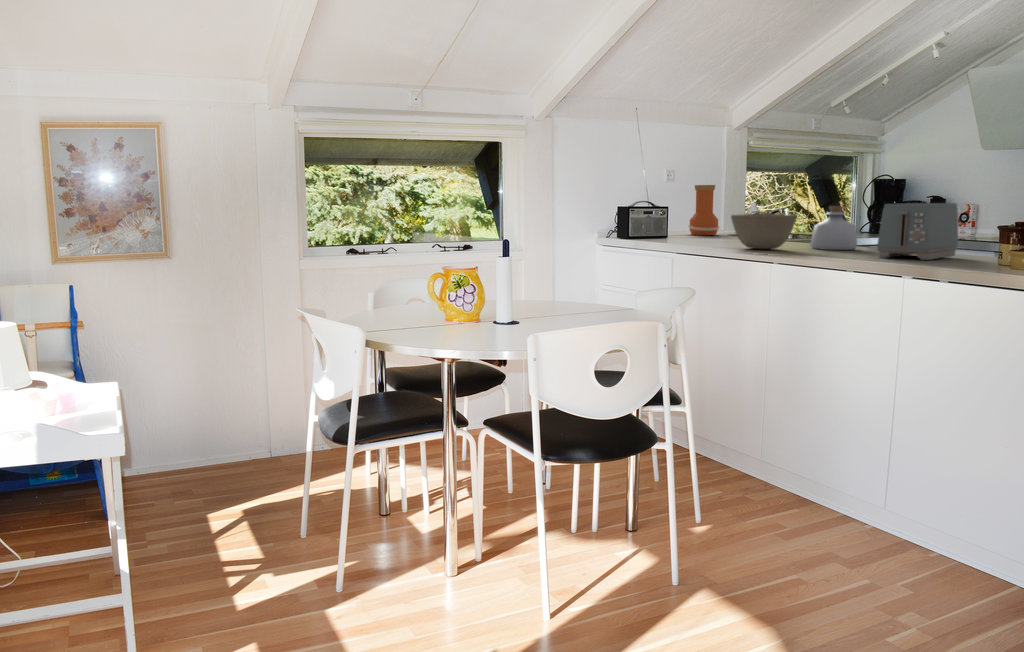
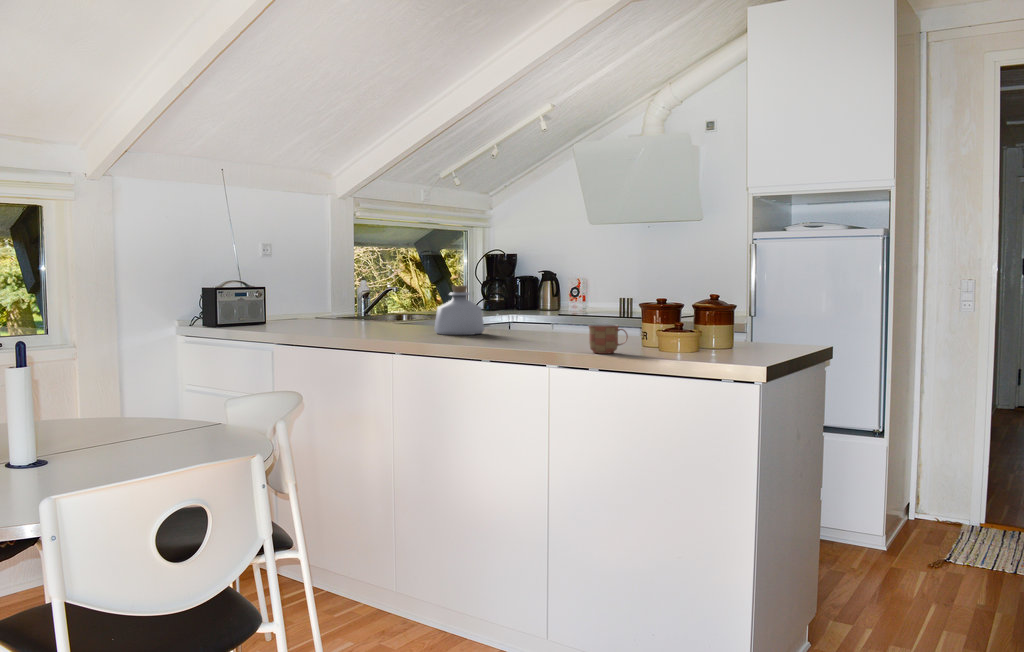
vase: present [689,185,719,235] -> none [291,259,327,318]
toaster: present [877,203,958,260] -> none [509,283,586,346]
bowl: present [731,213,797,249] -> none [344,295,420,337]
mug: none [954,241,995,267] -> present [588,324,628,354]

